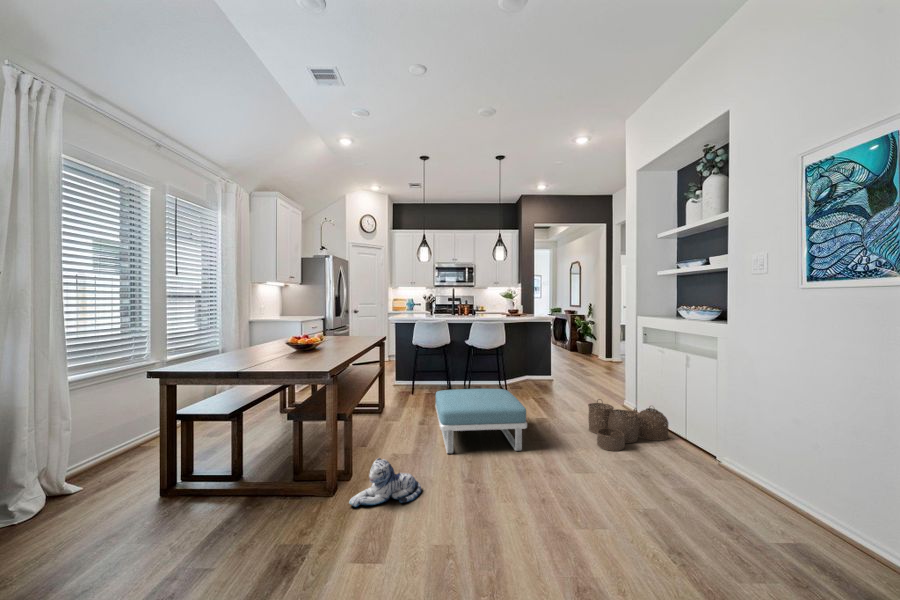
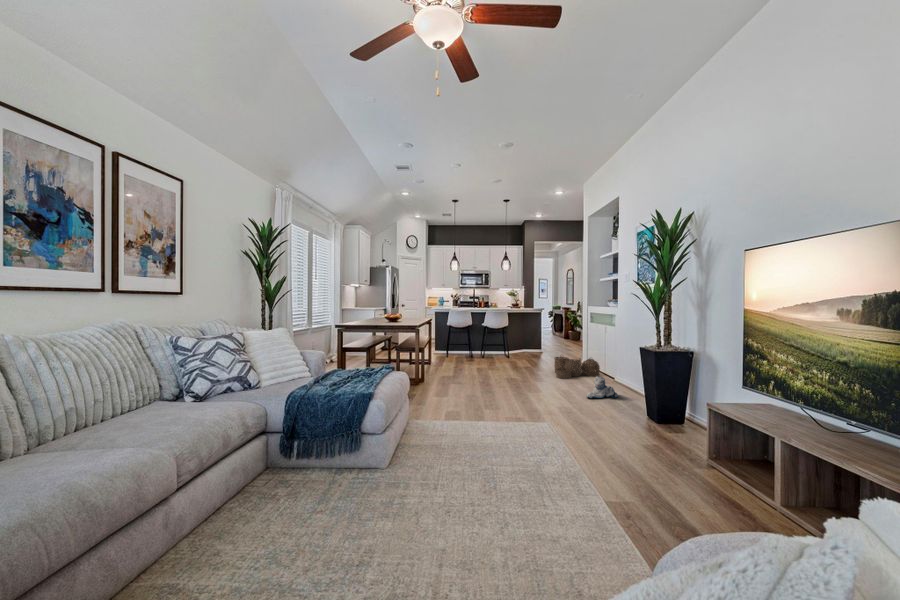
footstool: present [435,389,527,453] -> none [464,348,516,378]
plush toy: present [349,458,422,507] -> present [587,376,618,398]

